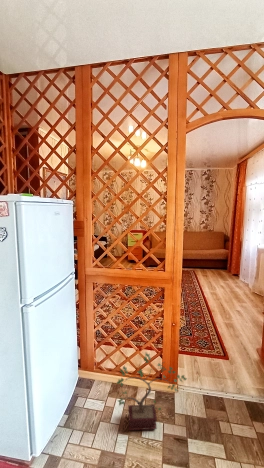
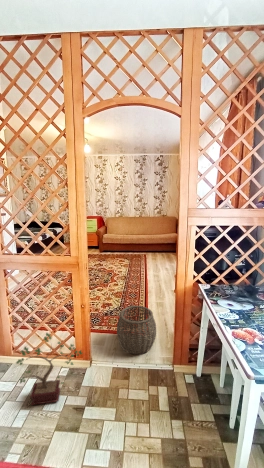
woven basket: none [198,326,244,381] -> present [117,306,156,354]

